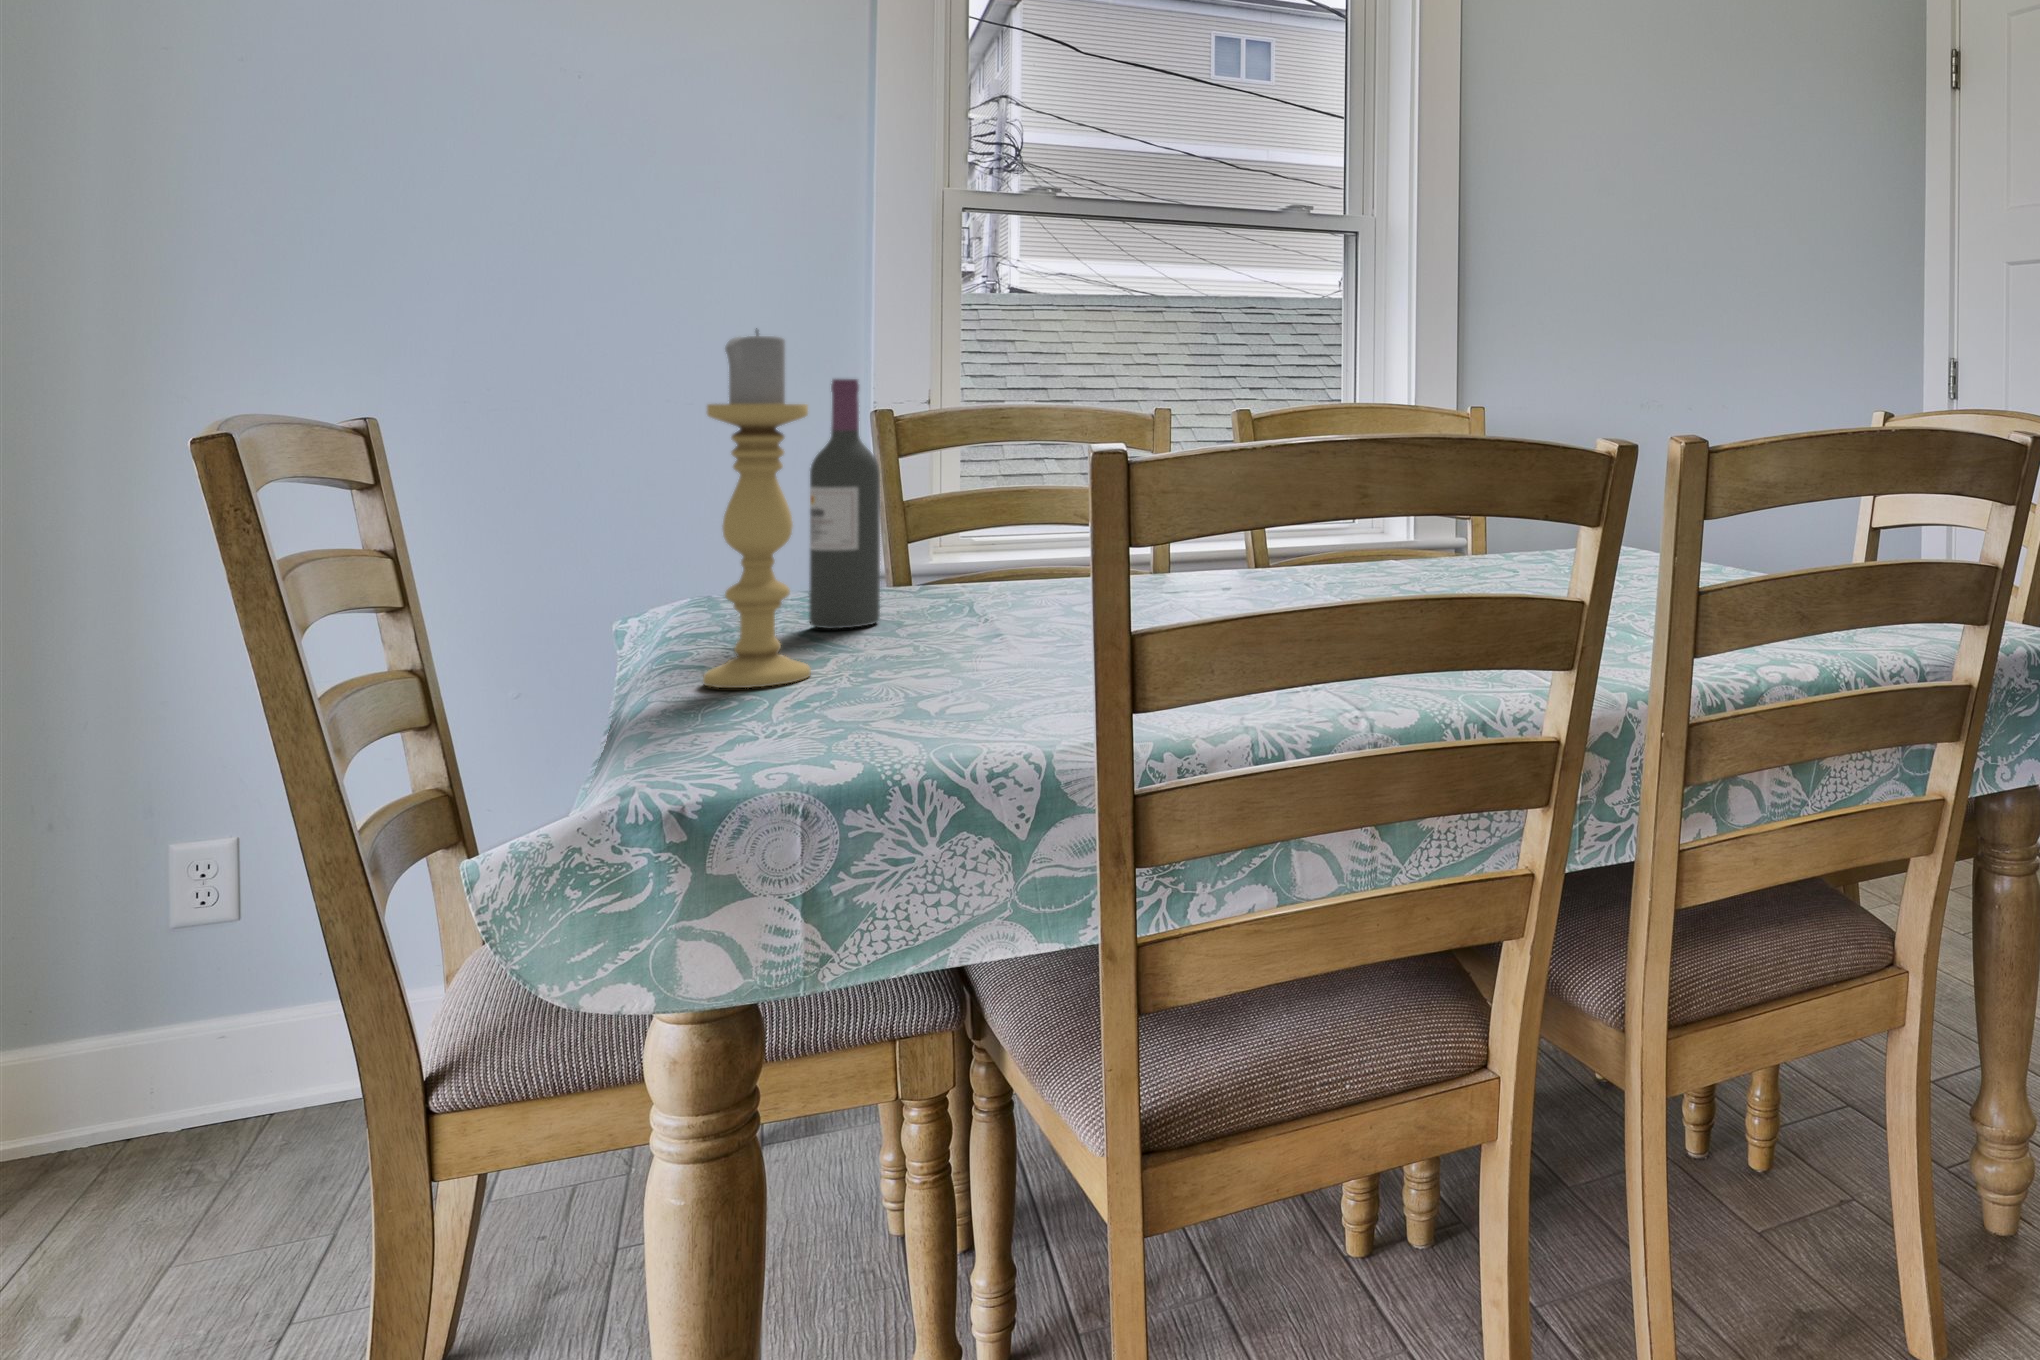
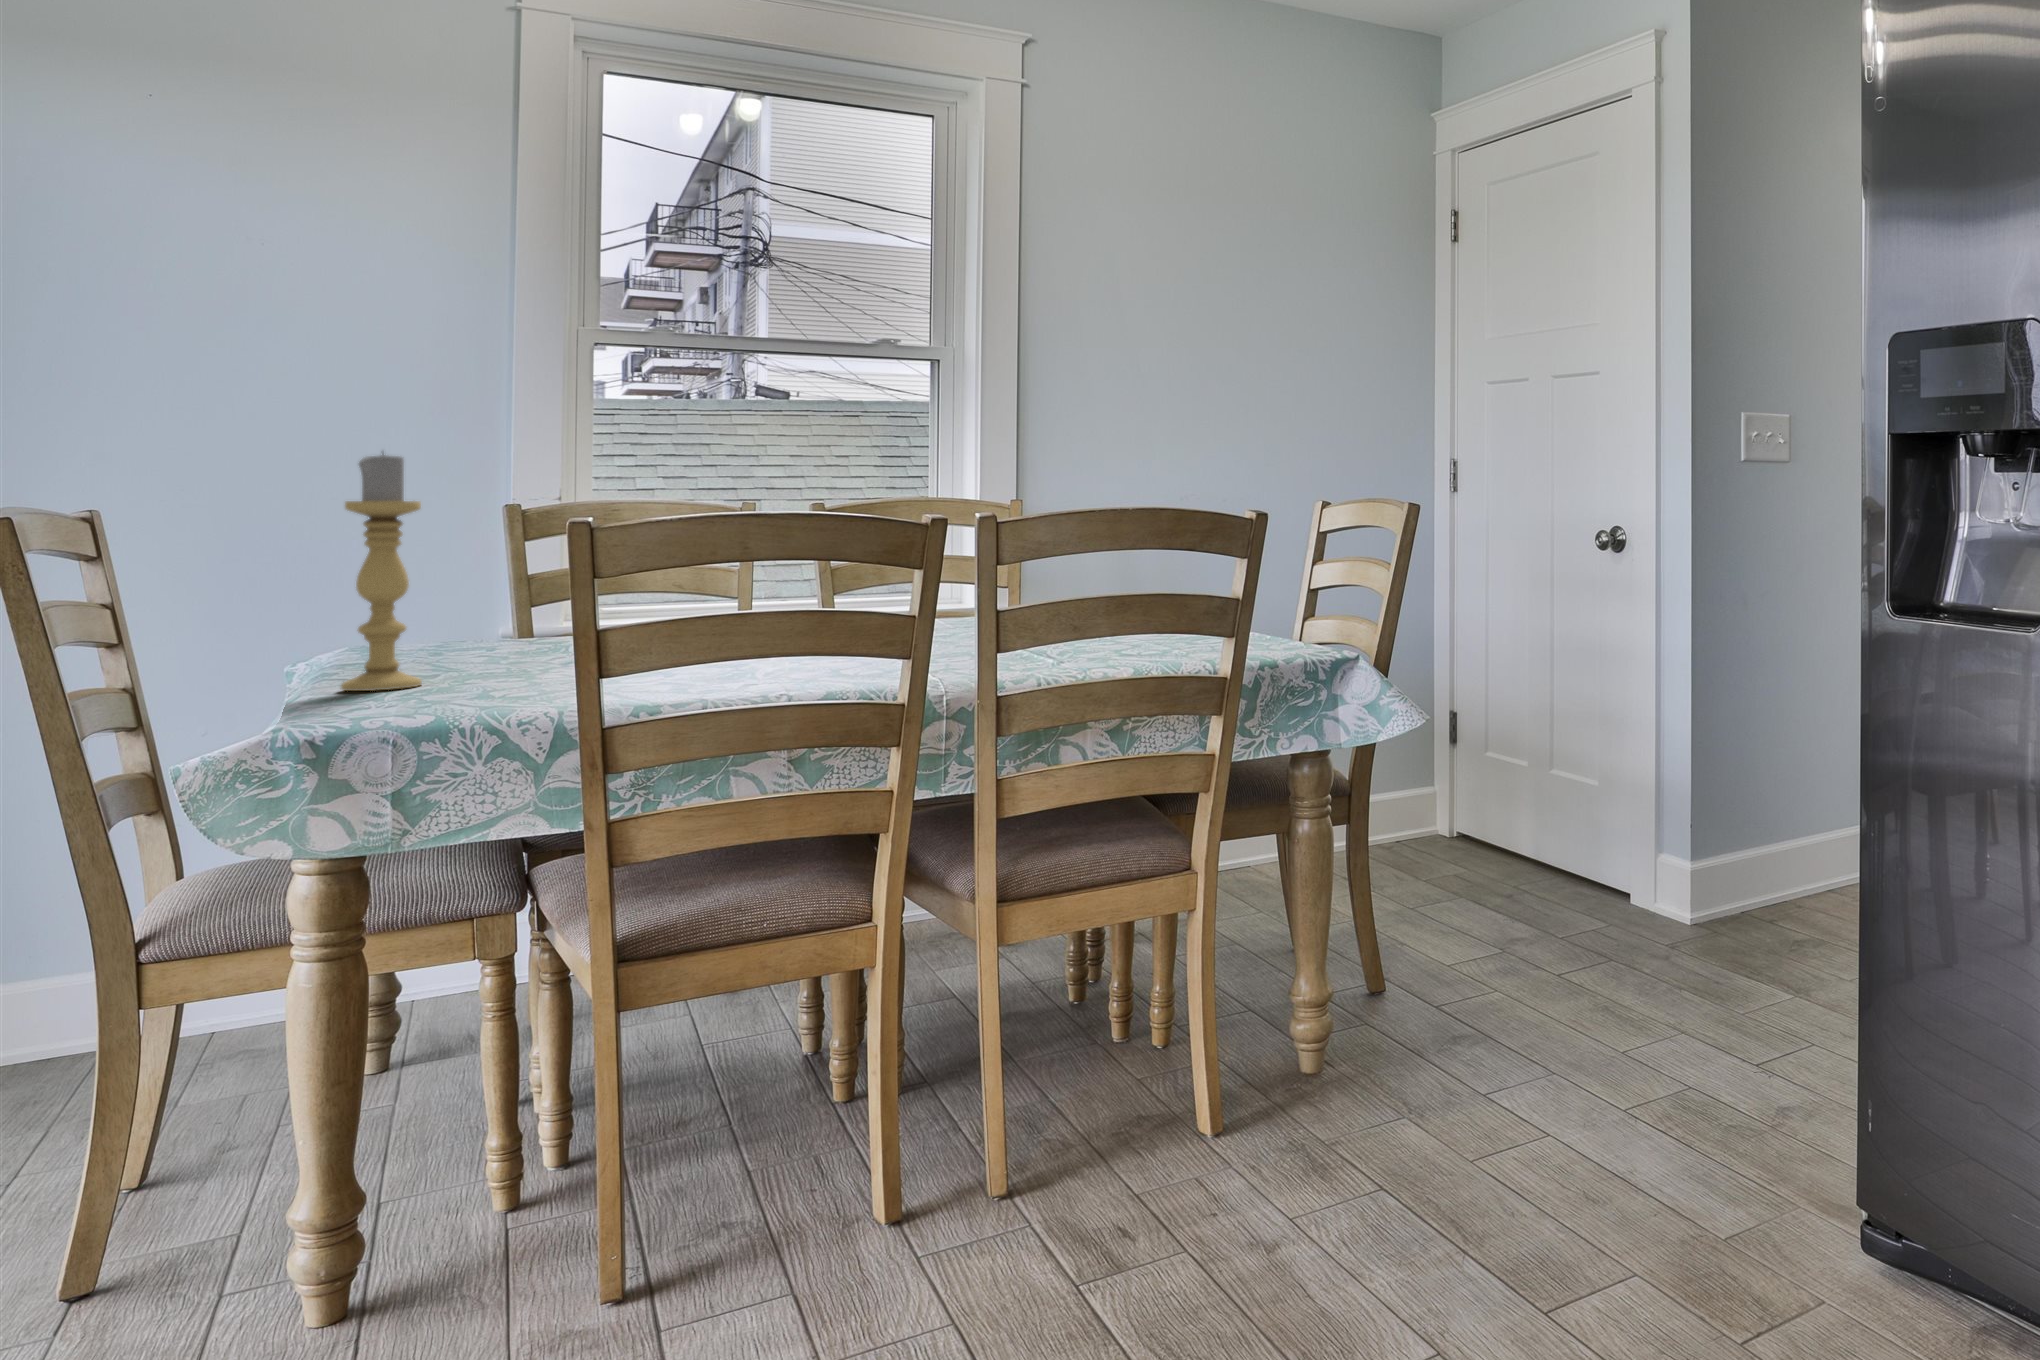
wine bottle: present [809,379,880,629] -> none [434,484,491,664]

